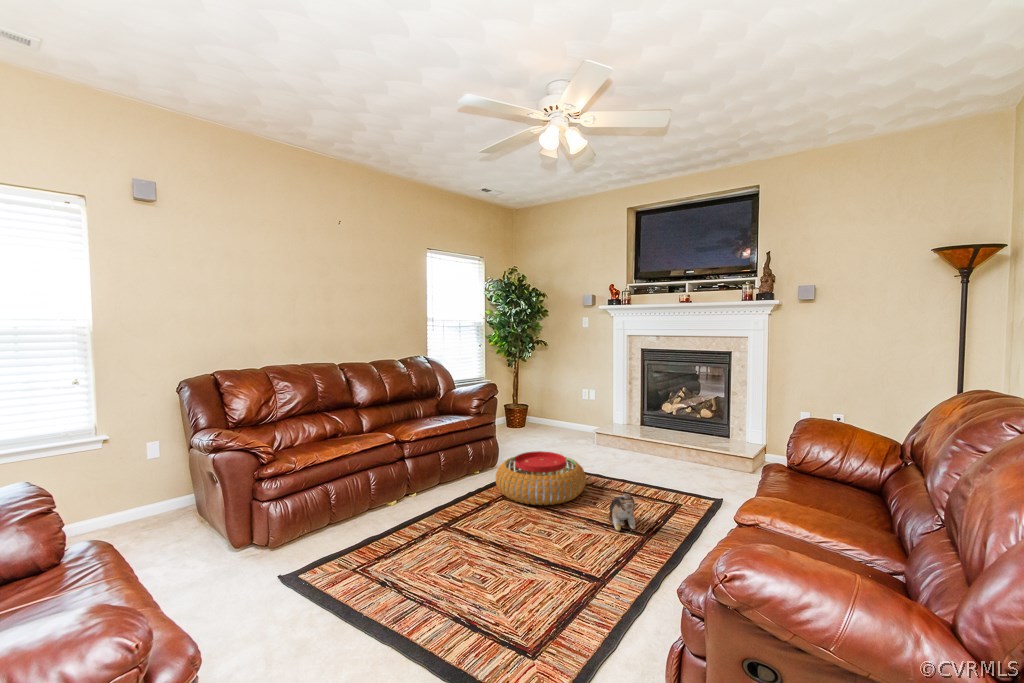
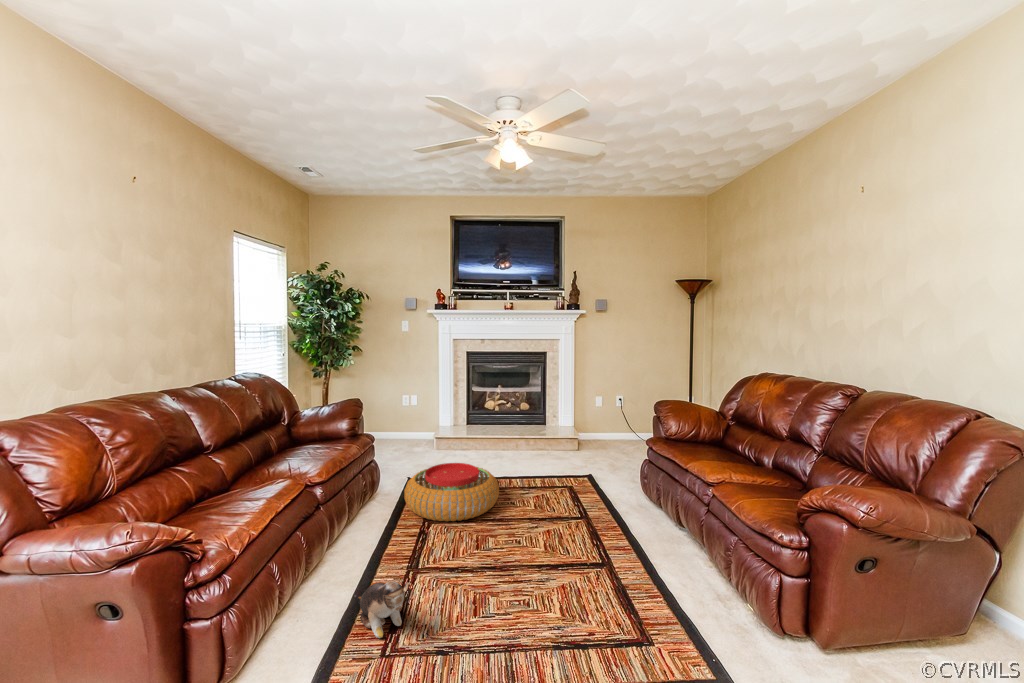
plush toy: present [609,494,636,531] -> present [357,581,408,638]

